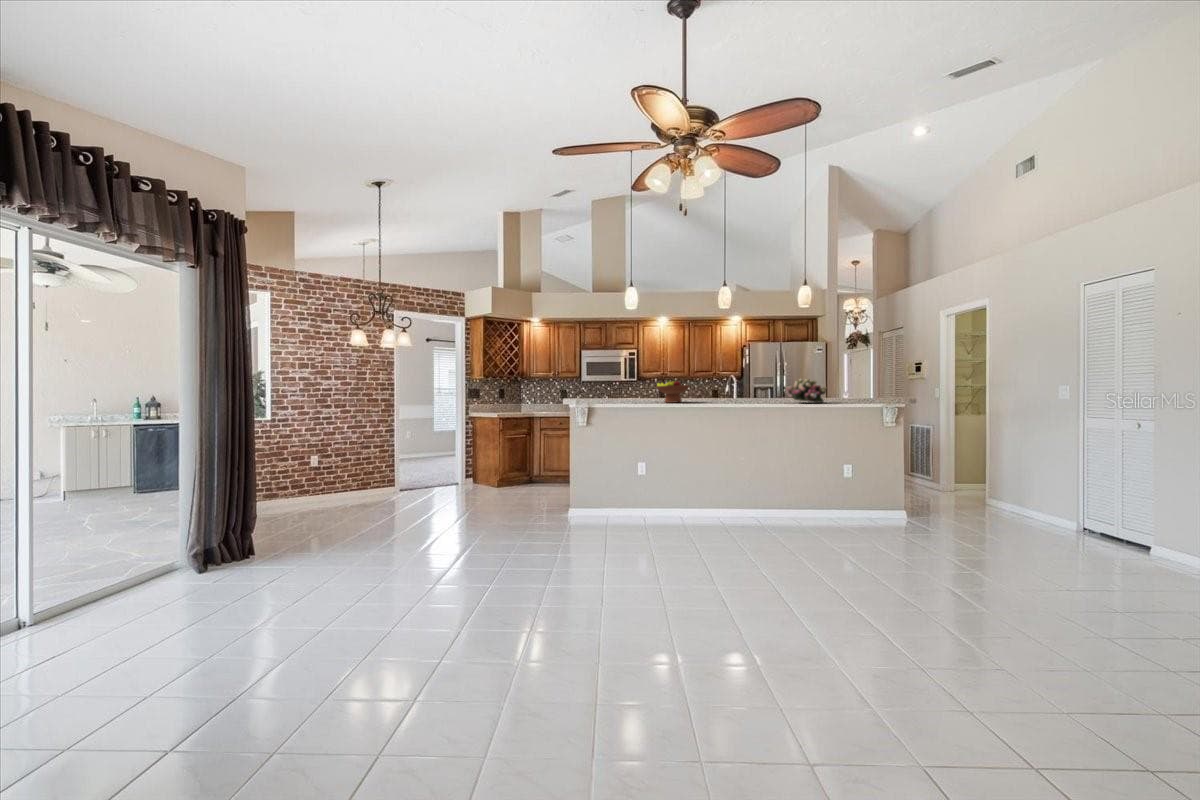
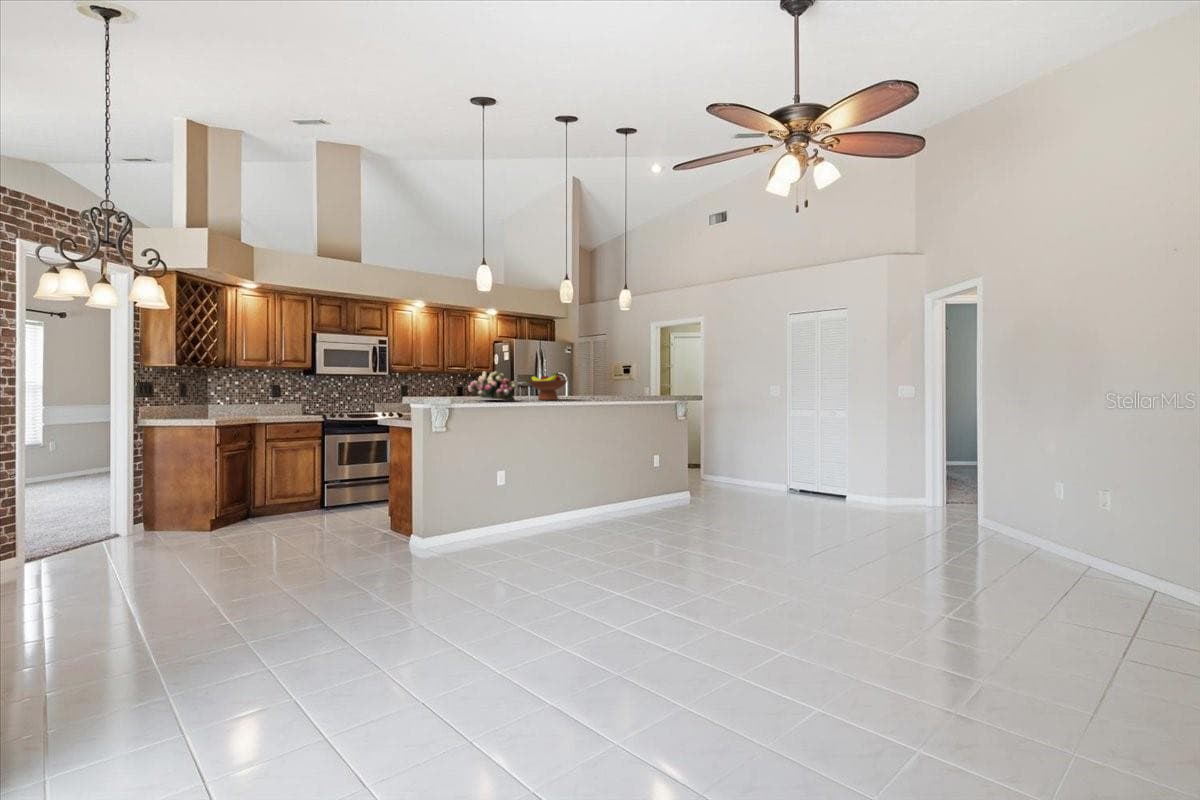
flower arrangement: present [786,379,827,403] -> present [468,371,516,400]

